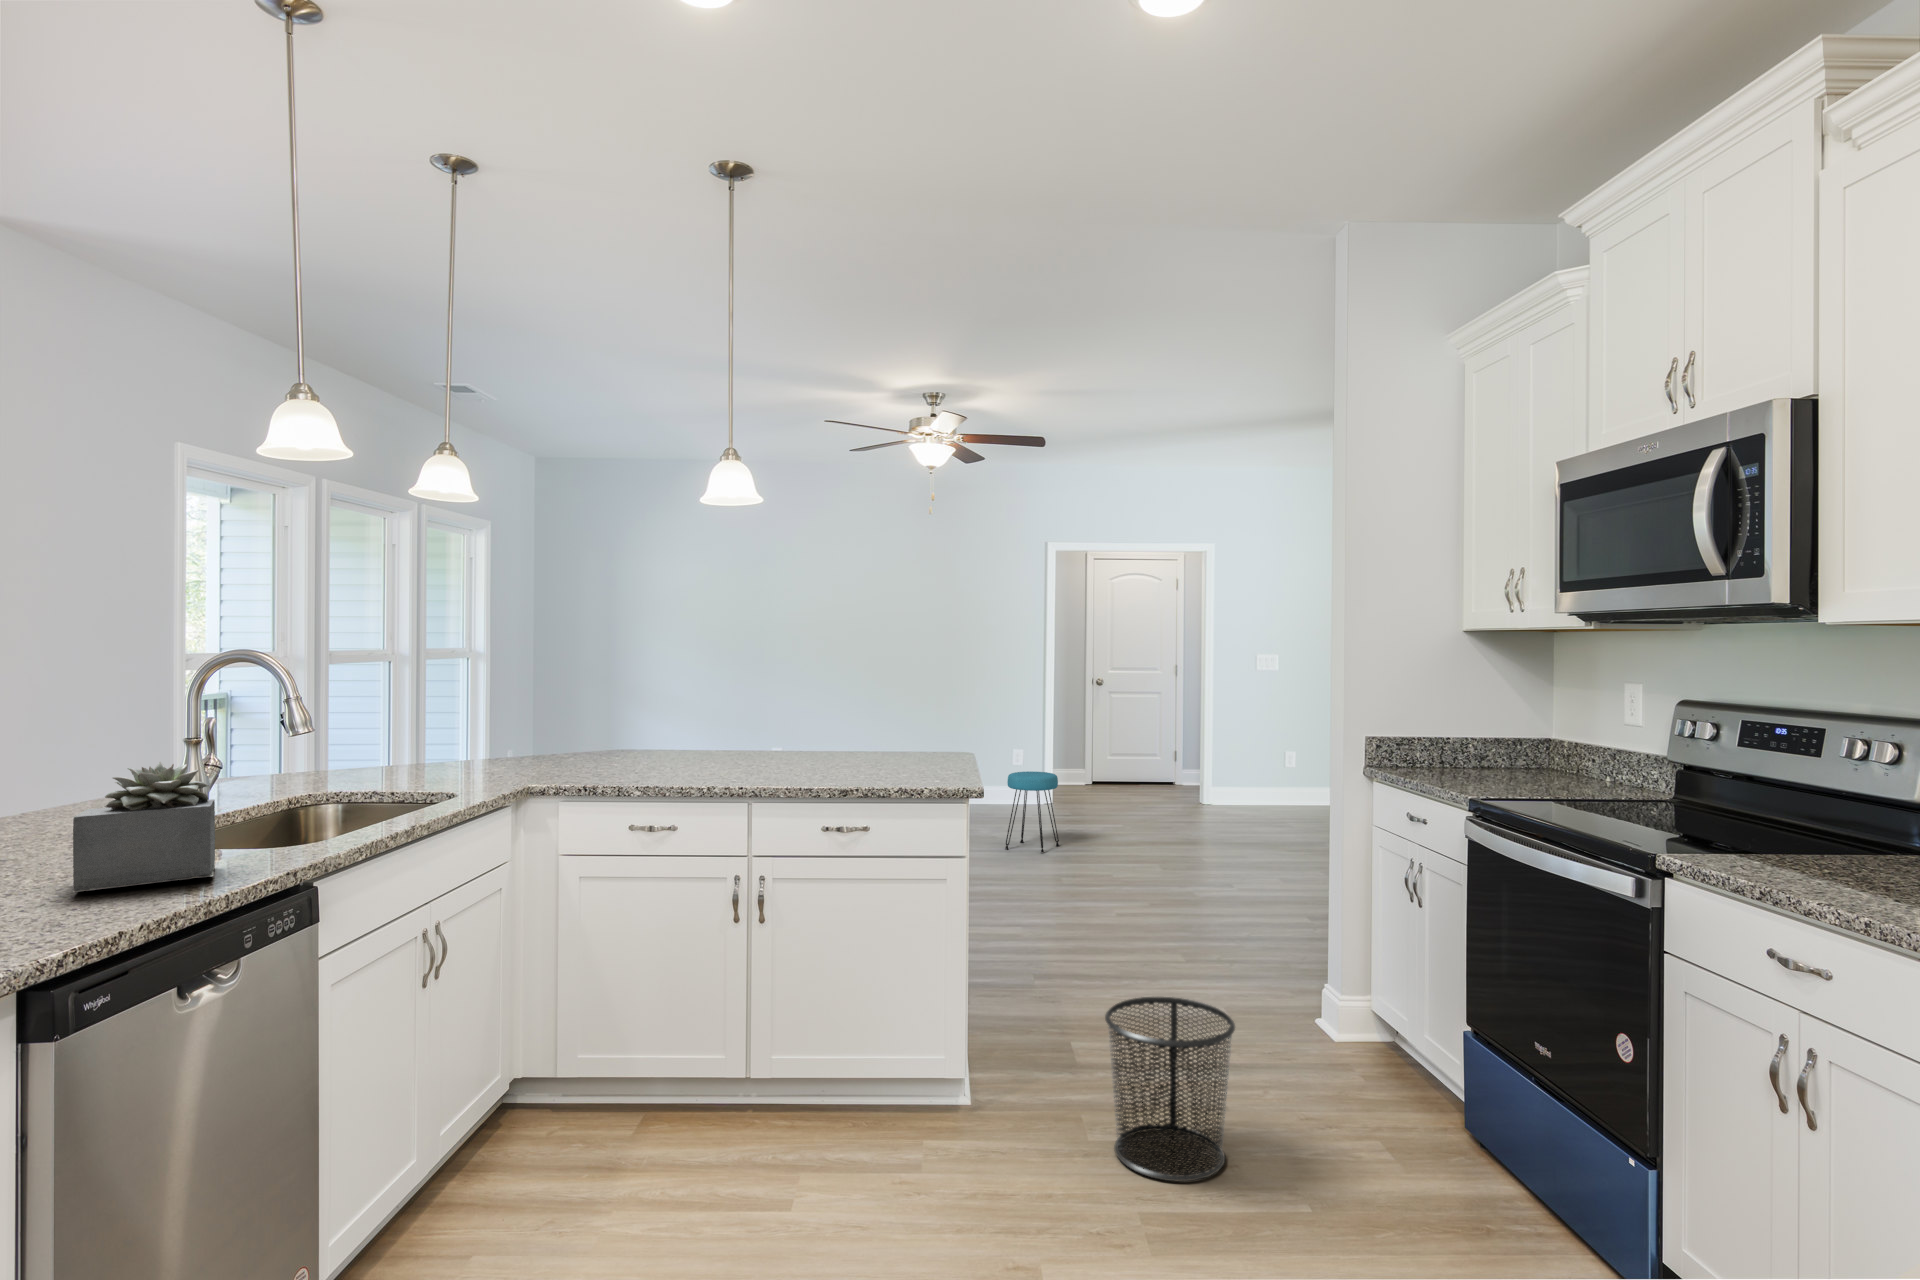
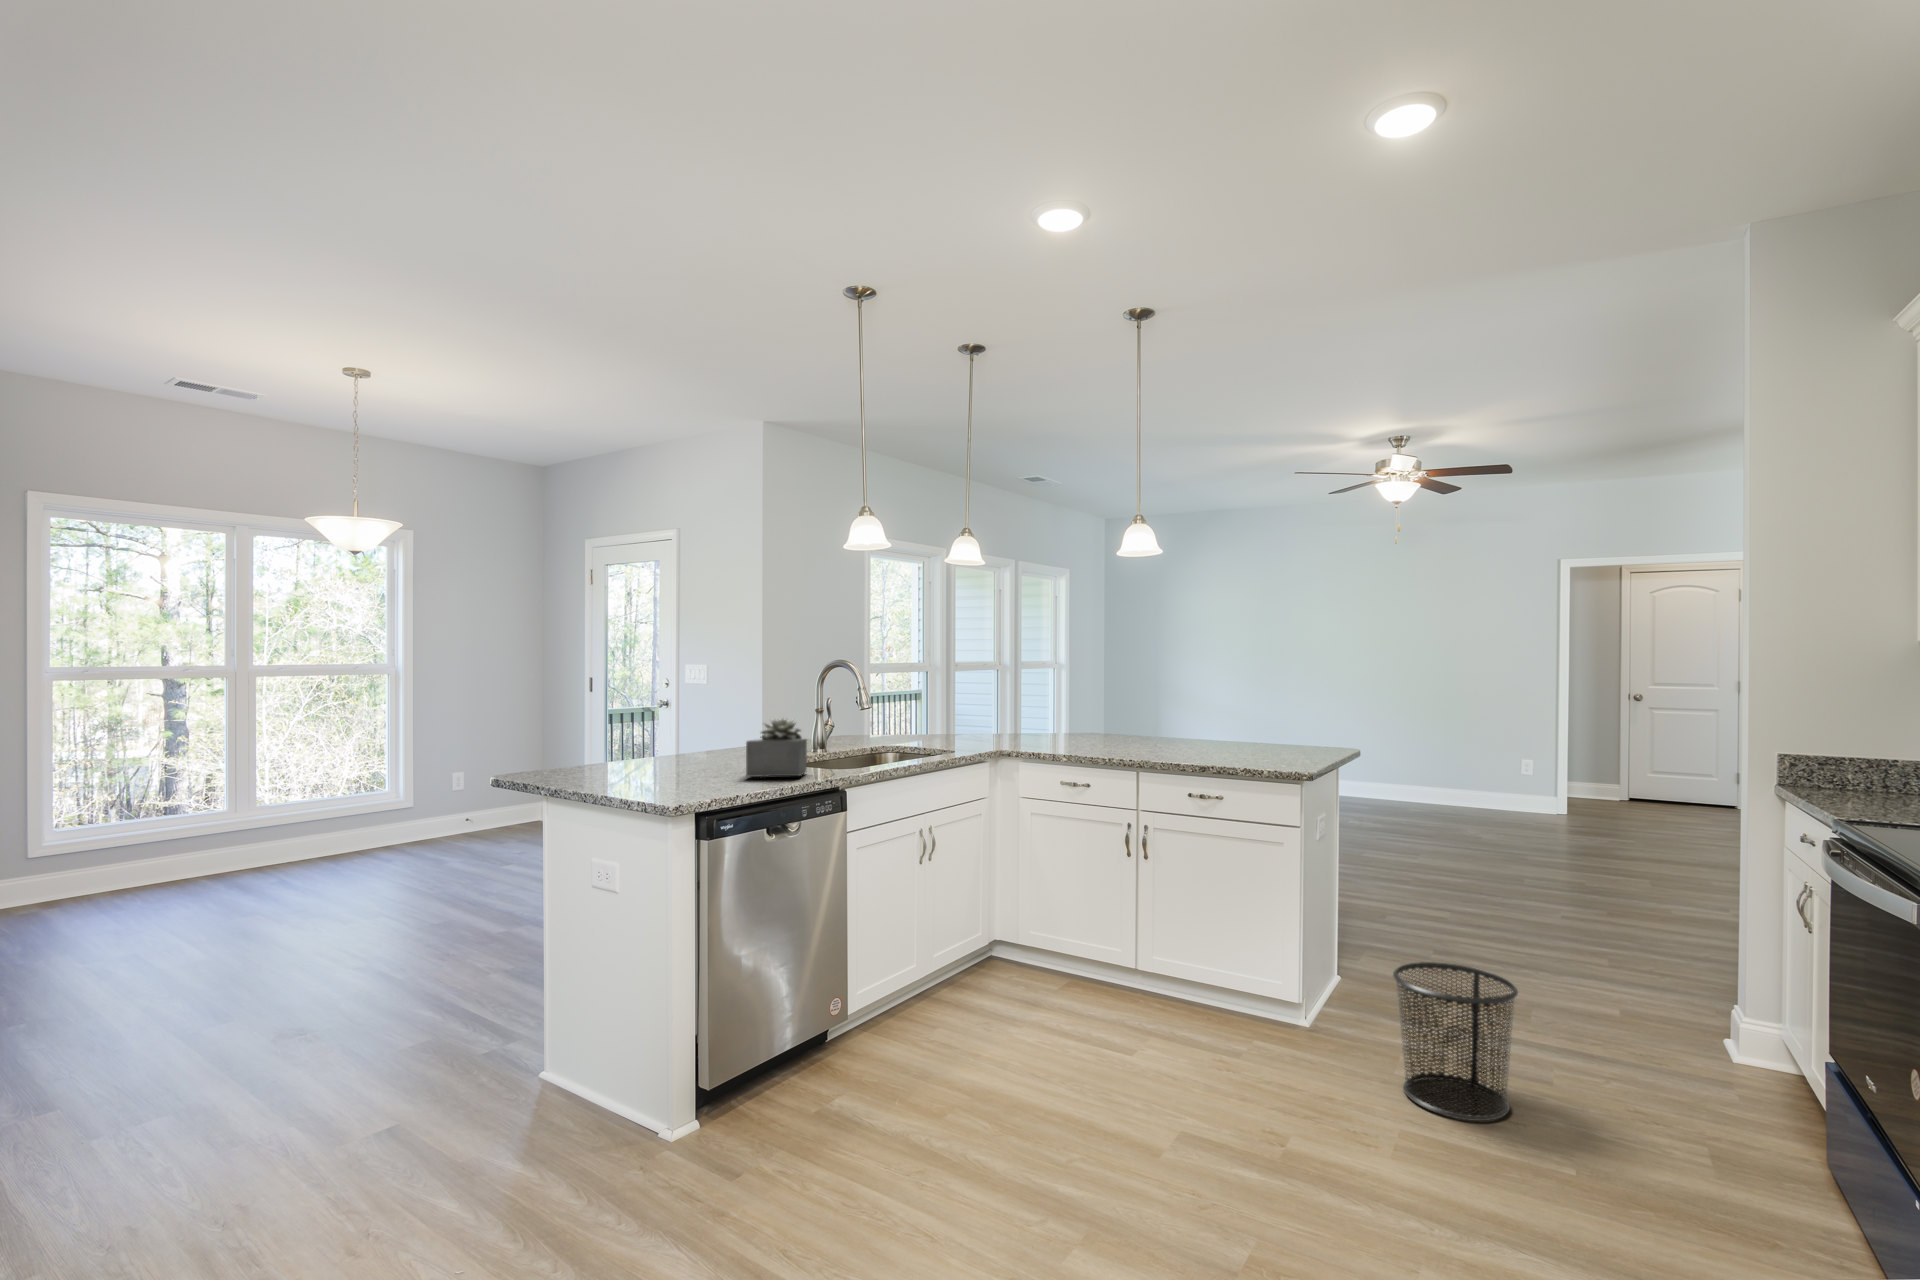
stool: present [1006,771,1059,852] -> none [1494,785,1560,866]

